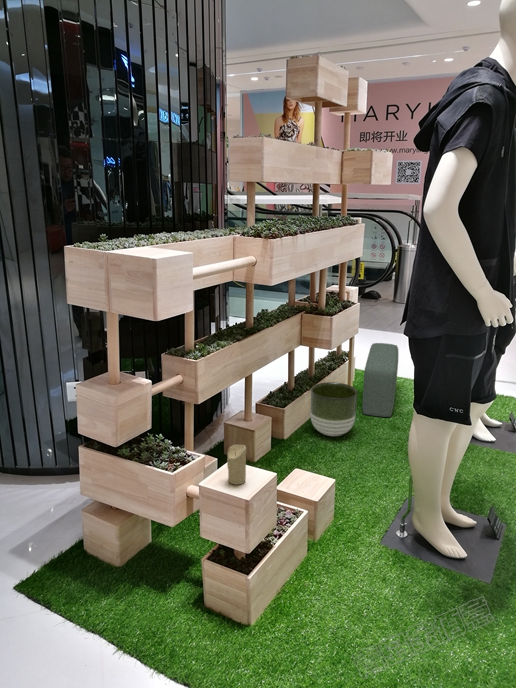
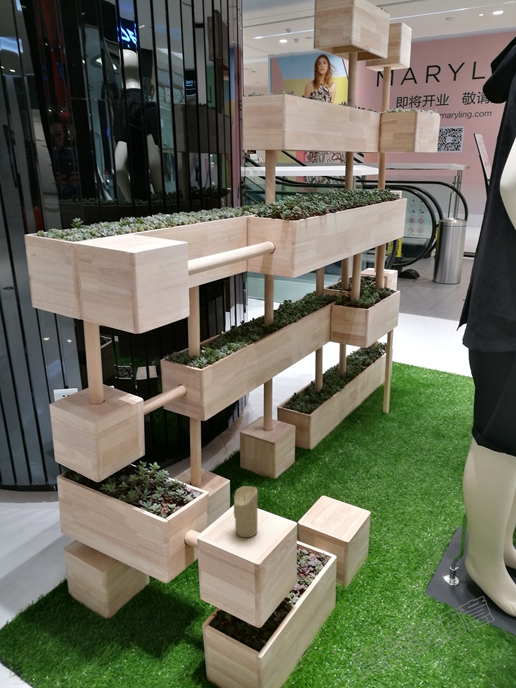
pouf: present [362,343,399,417] -> none [401,335,442,423]
planter: present [310,382,357,436] -> none [341,384,396,447]

